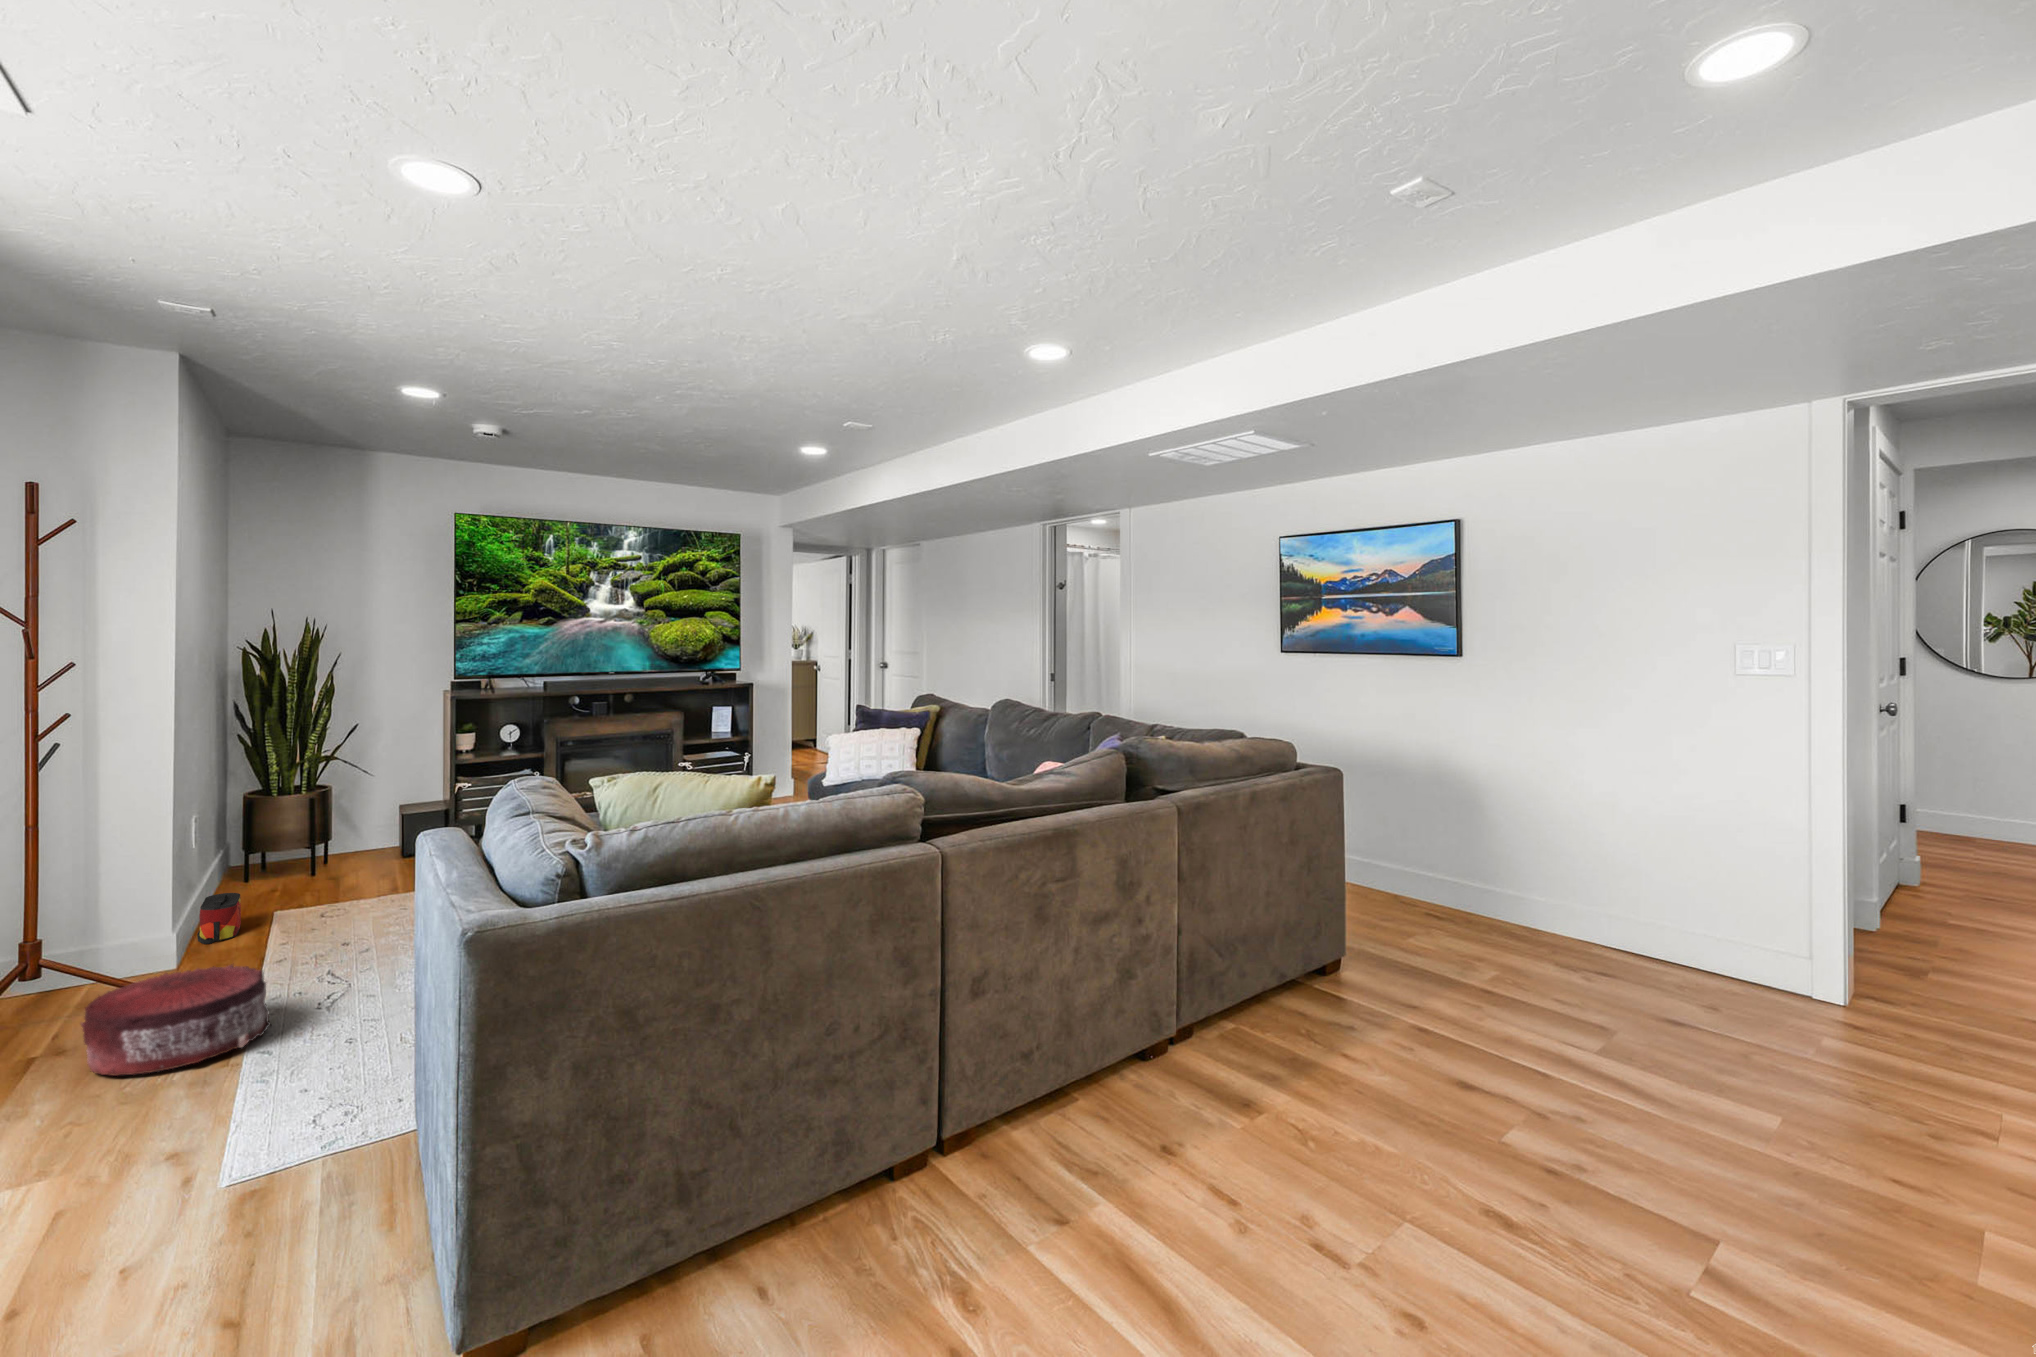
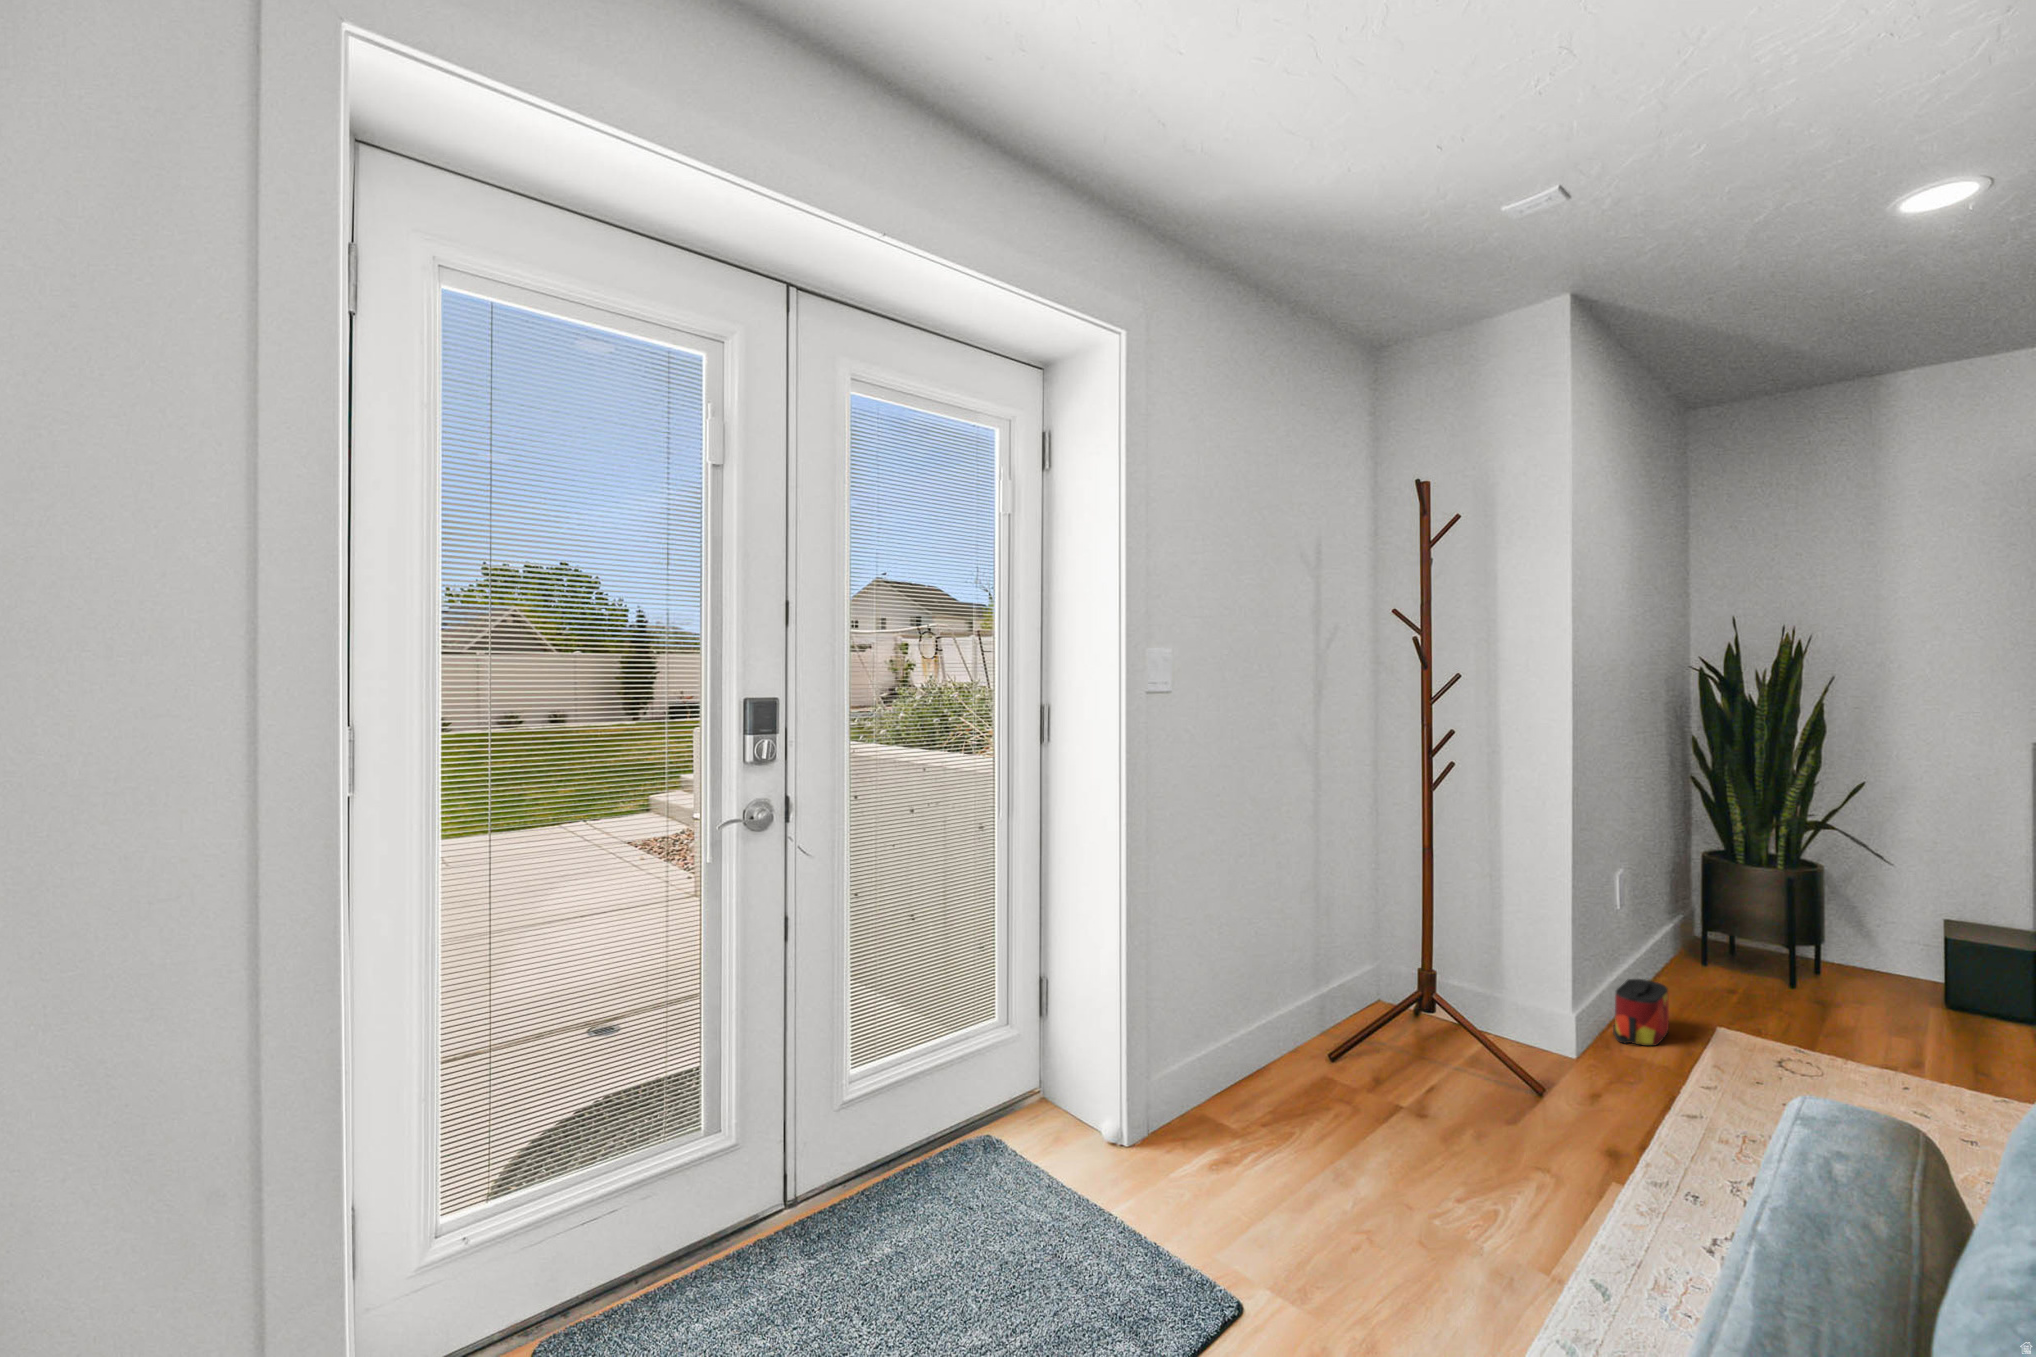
pouf: present [81,964,271,1076] -> none [1417,1073,1633,1247]

